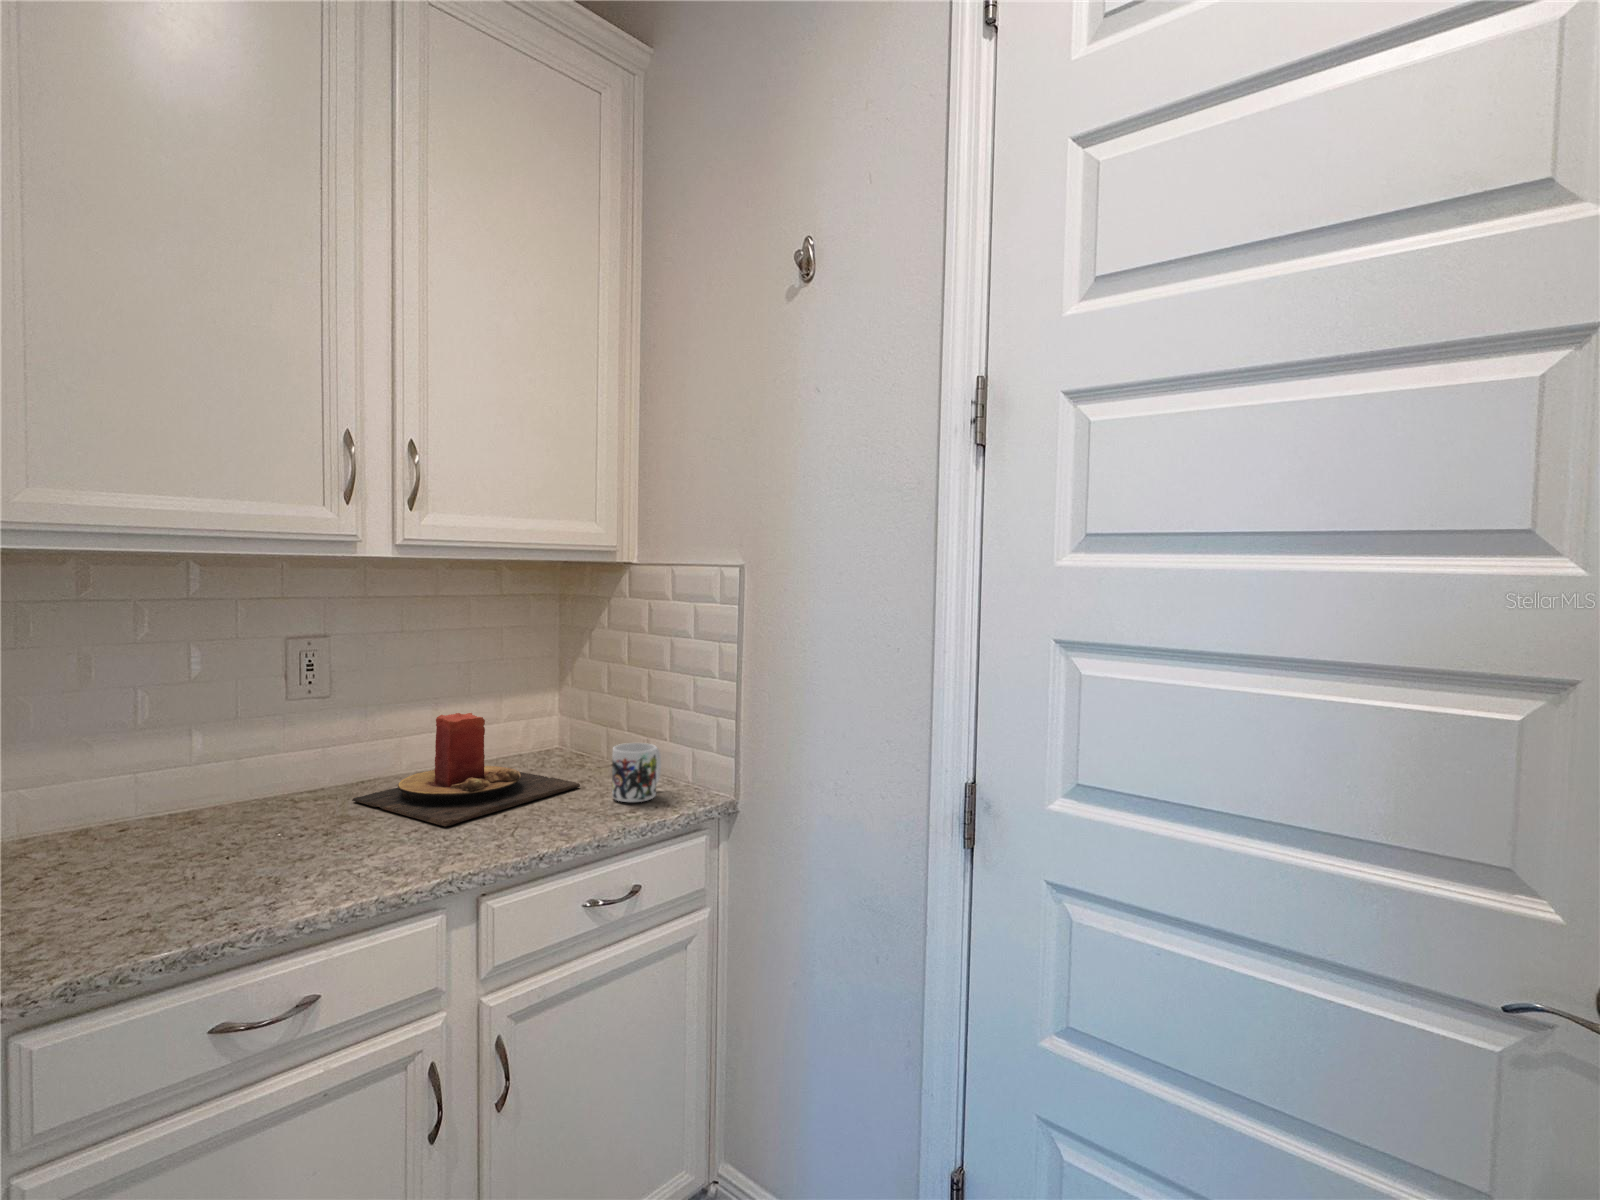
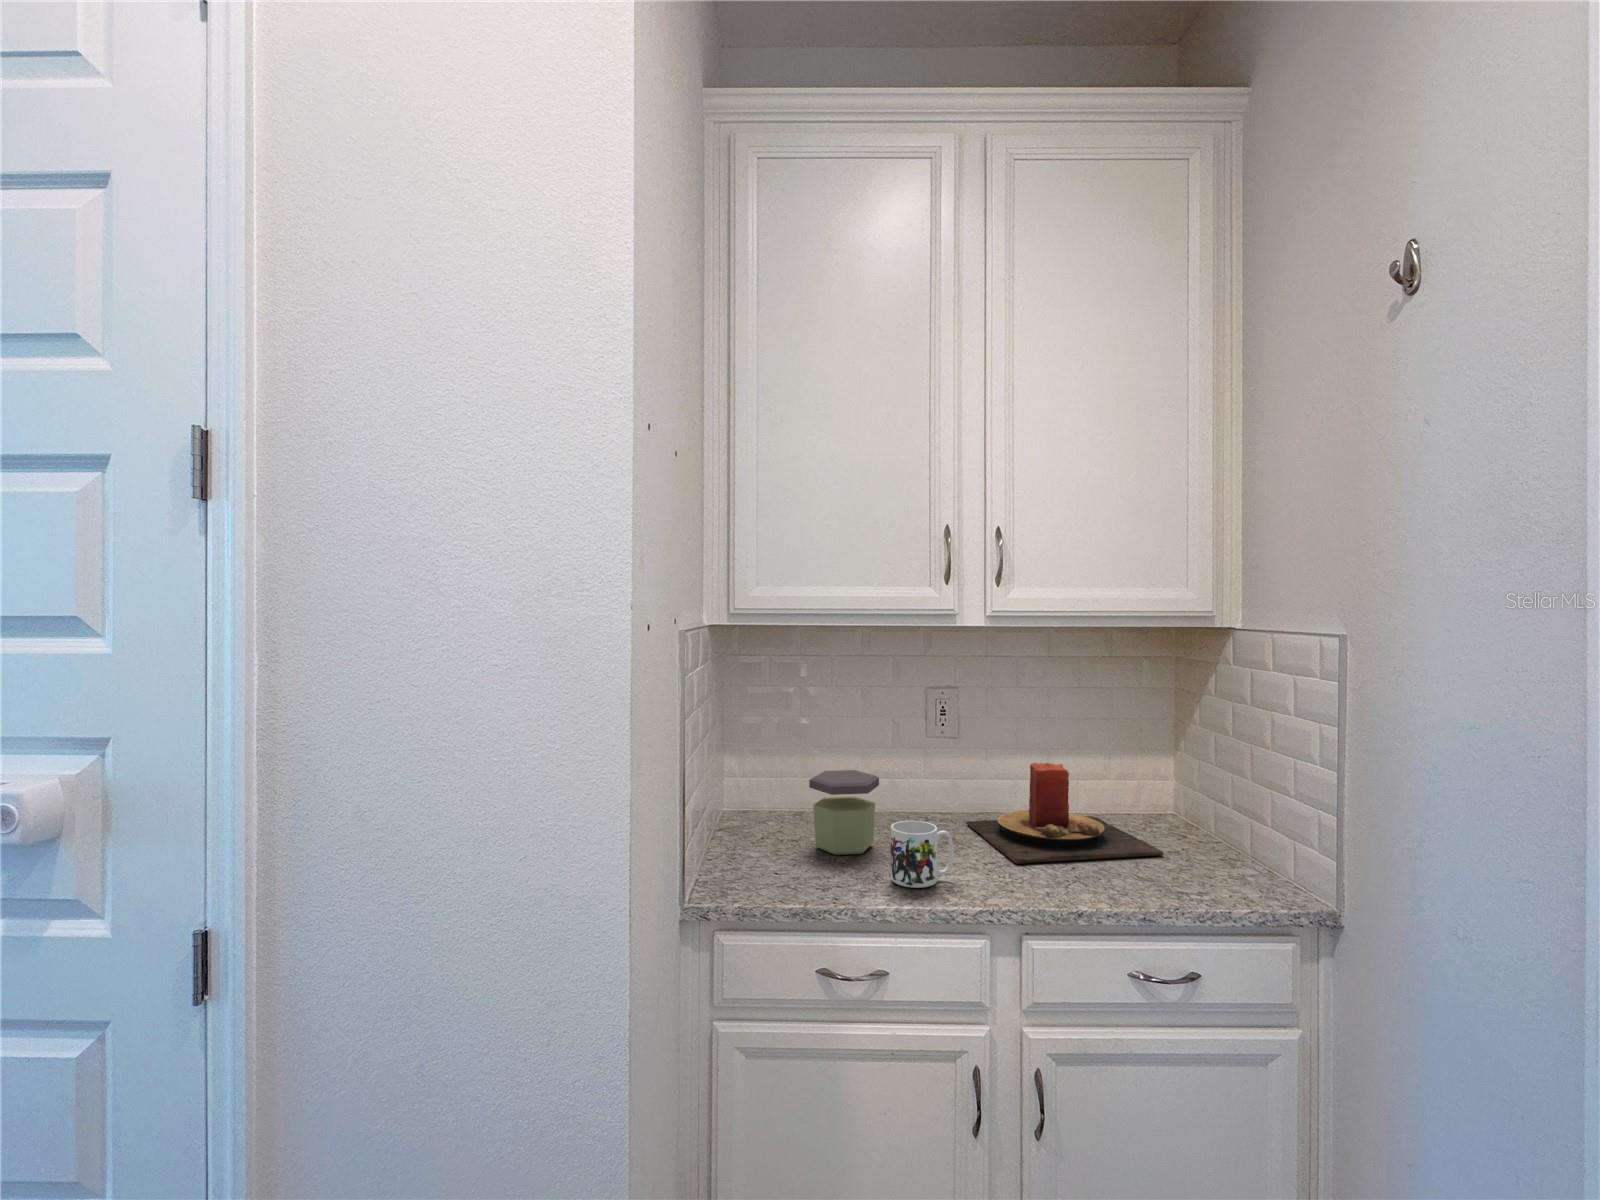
mug: present [612,743,661,802] -> present [891,821,954,888]
jar: none [134,756,249,875] -> present [809,770,879,855]

